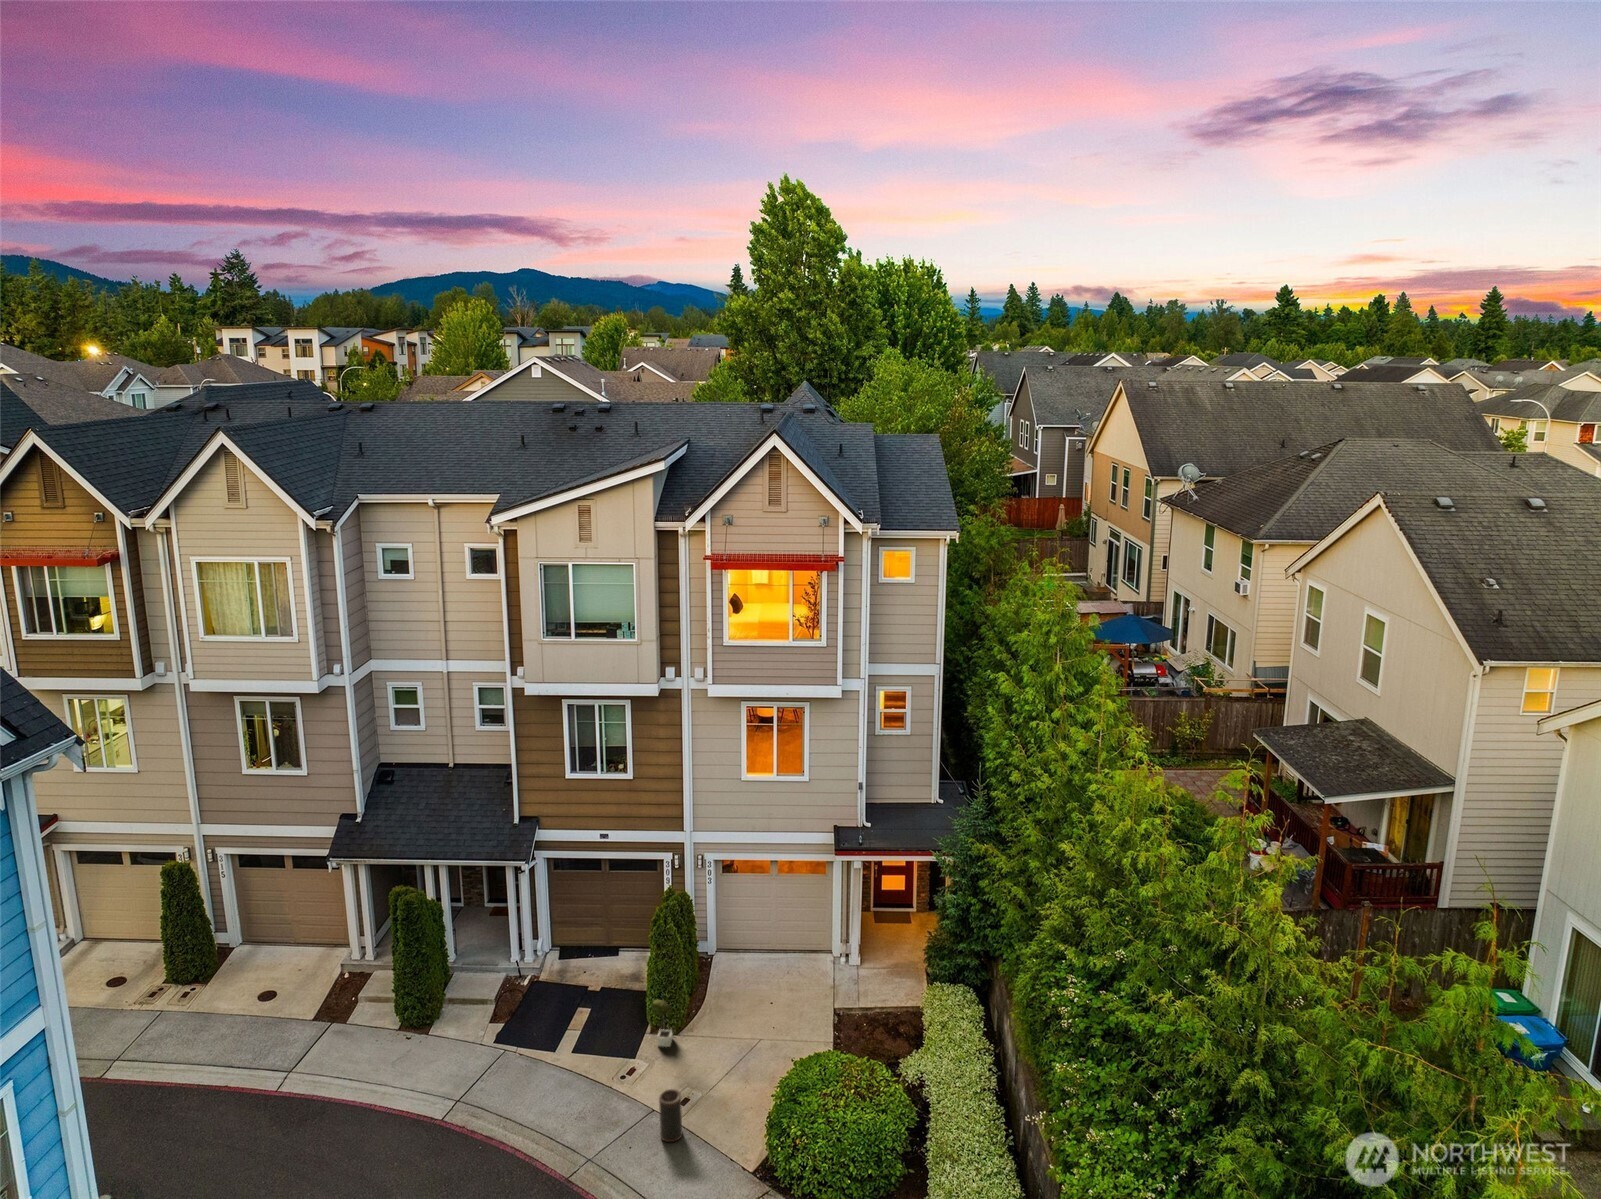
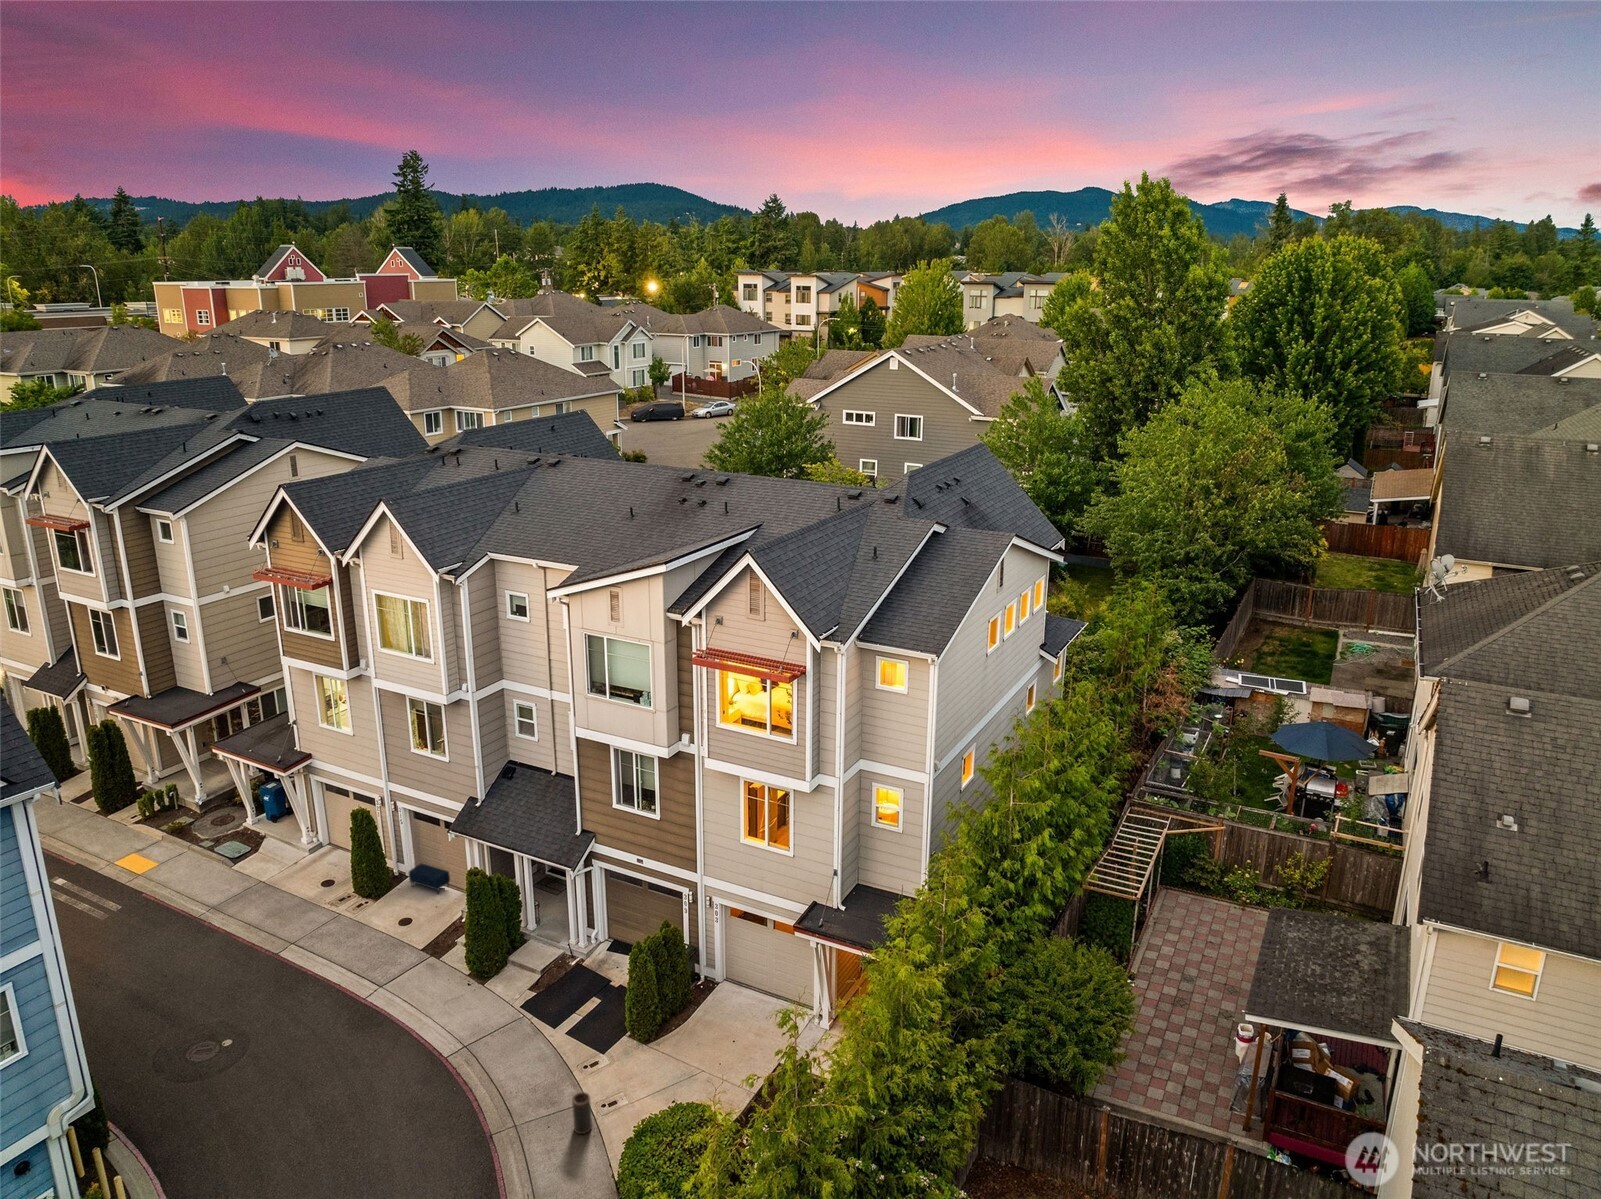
bench: none [242,926,303,958] -> present [409,864,450,893]
potted tree: present [651,1000,673,1047] -> none [620,1012,639,1053]

